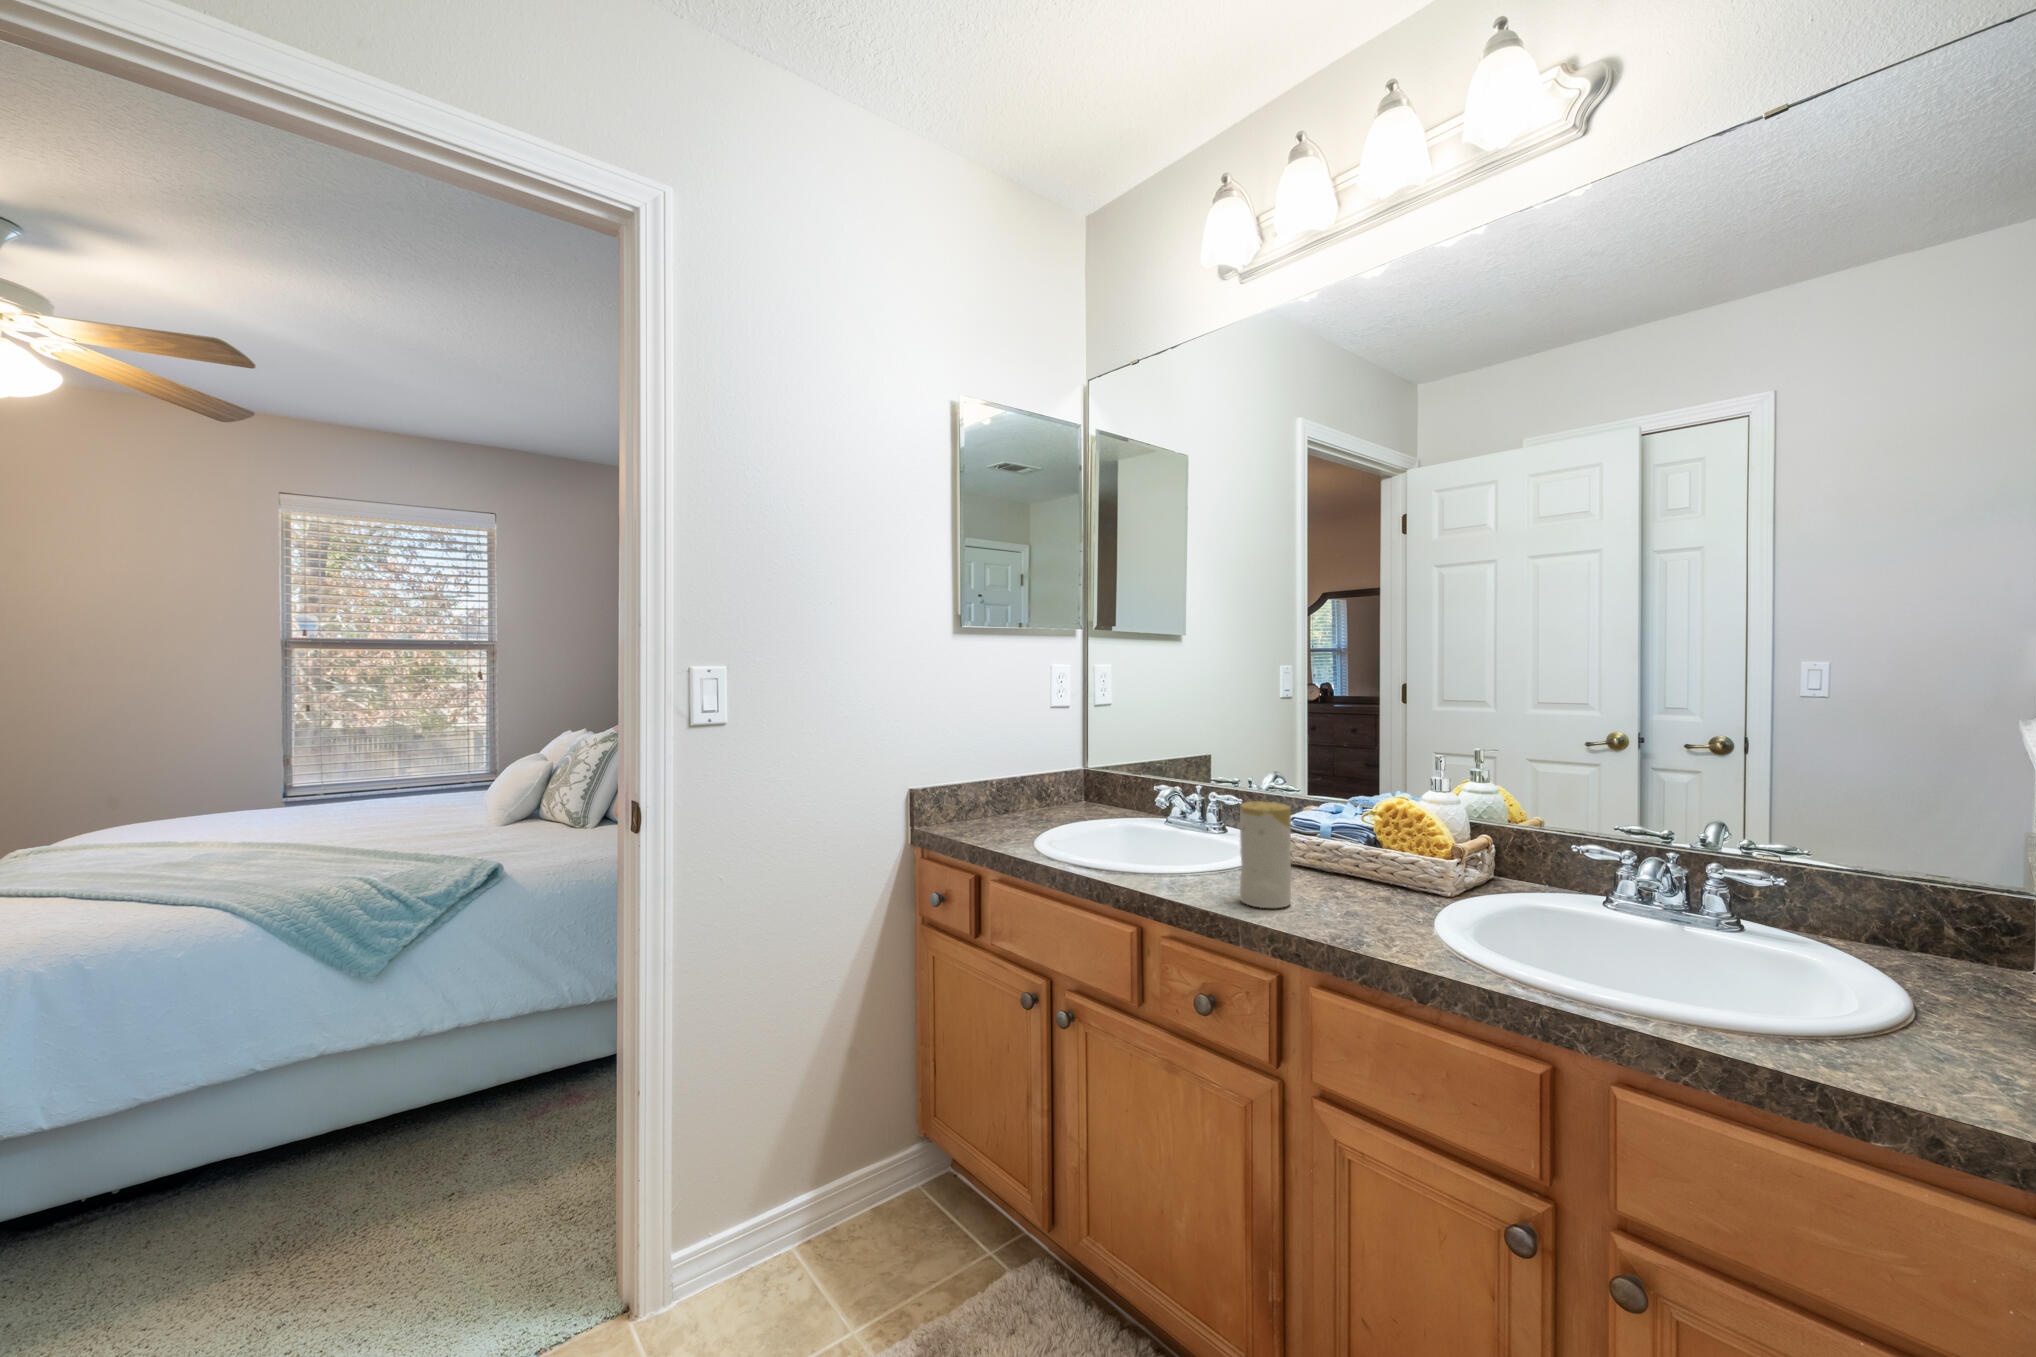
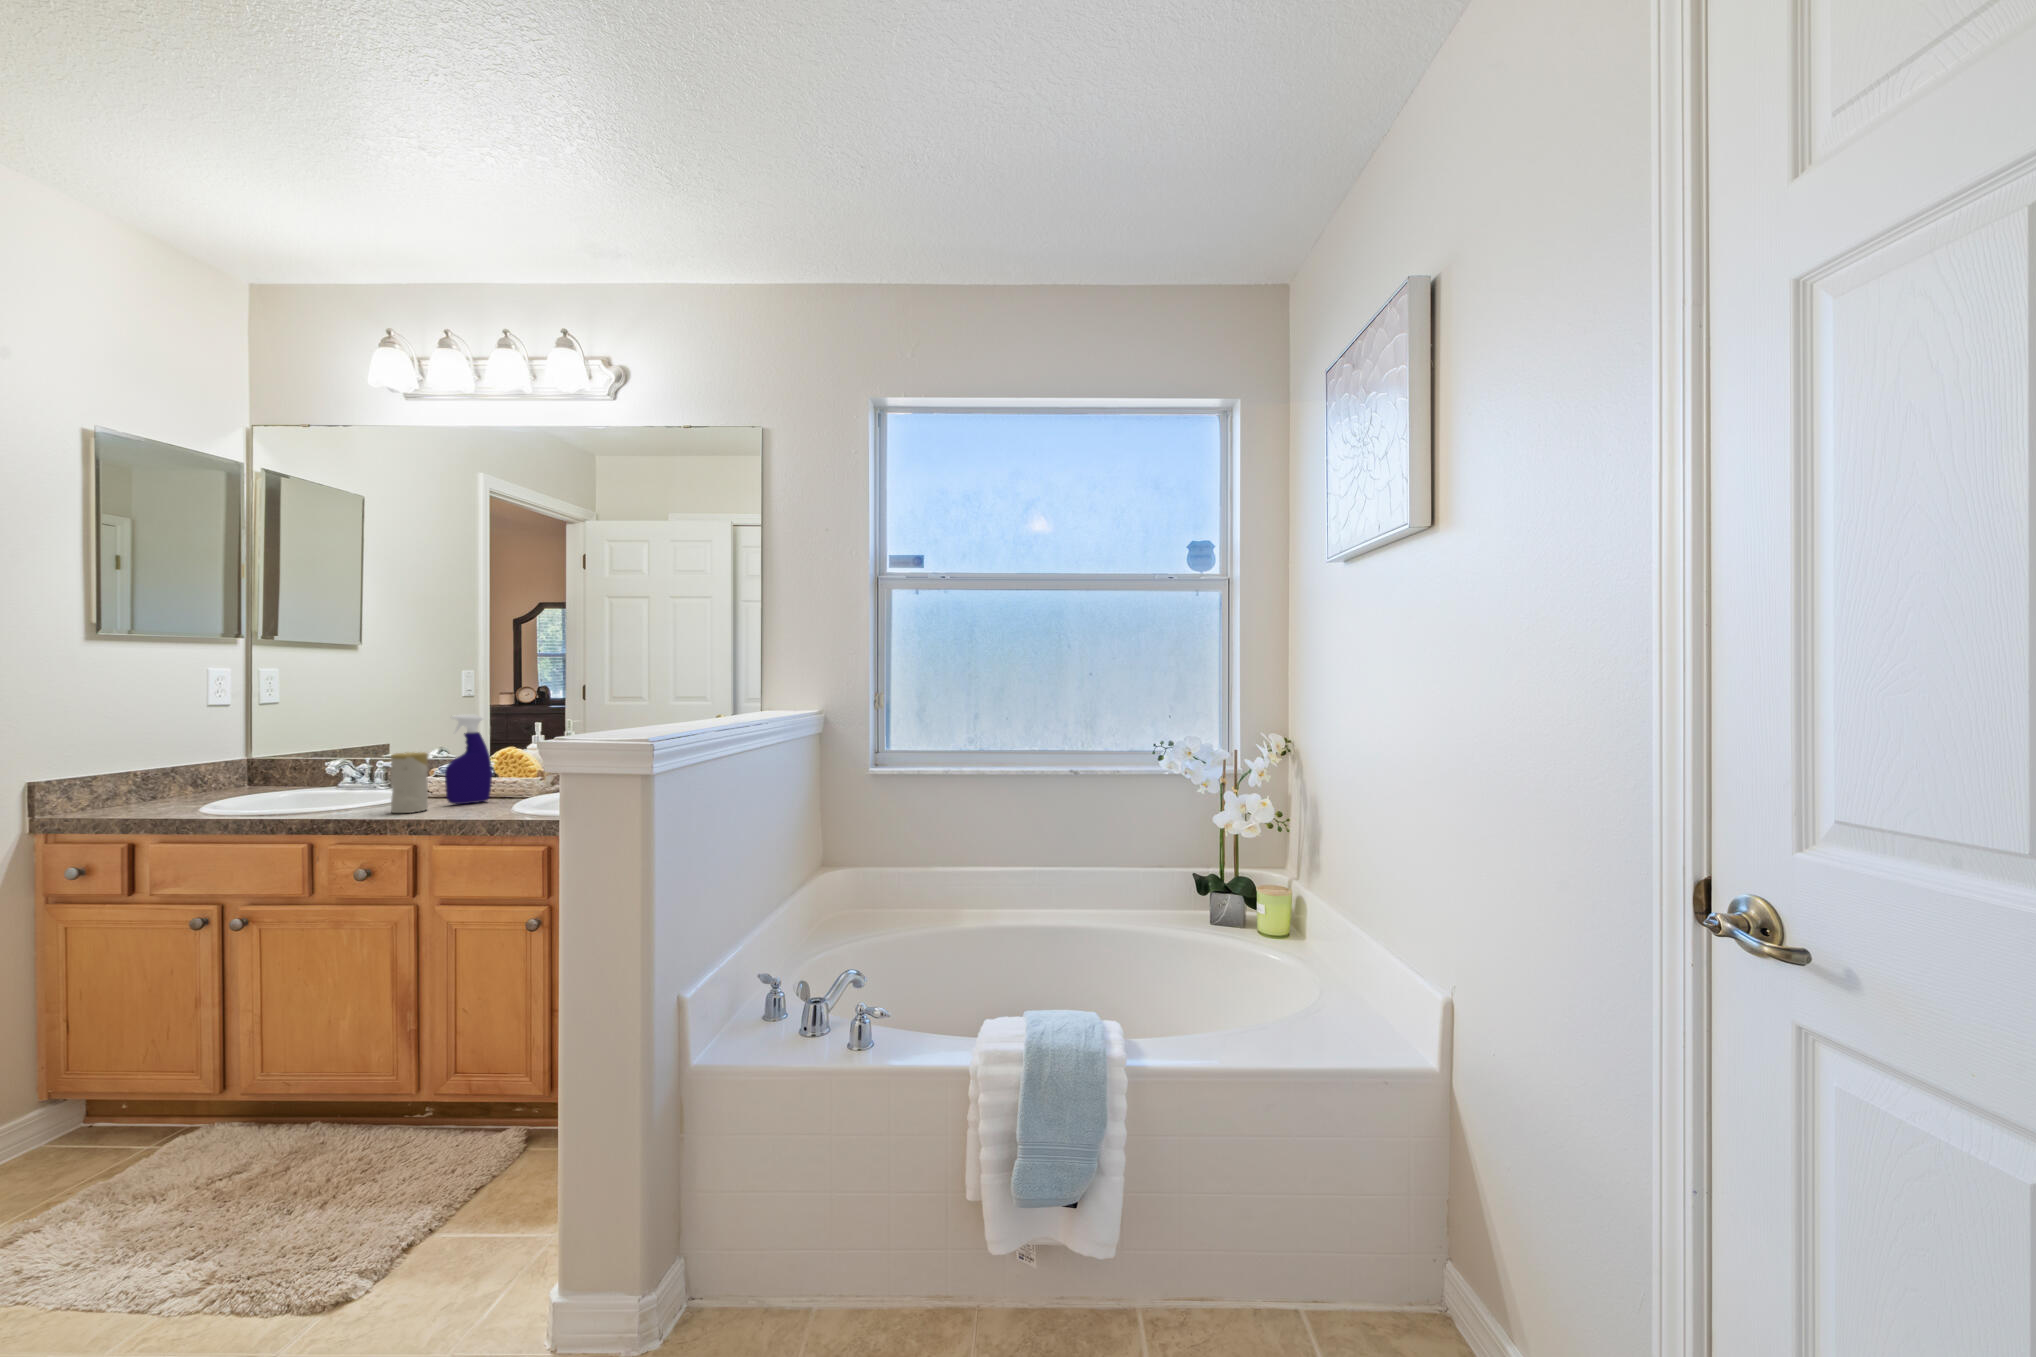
spray bottle: none [1312,741,1383,897] -> present [445,715,492,804]

